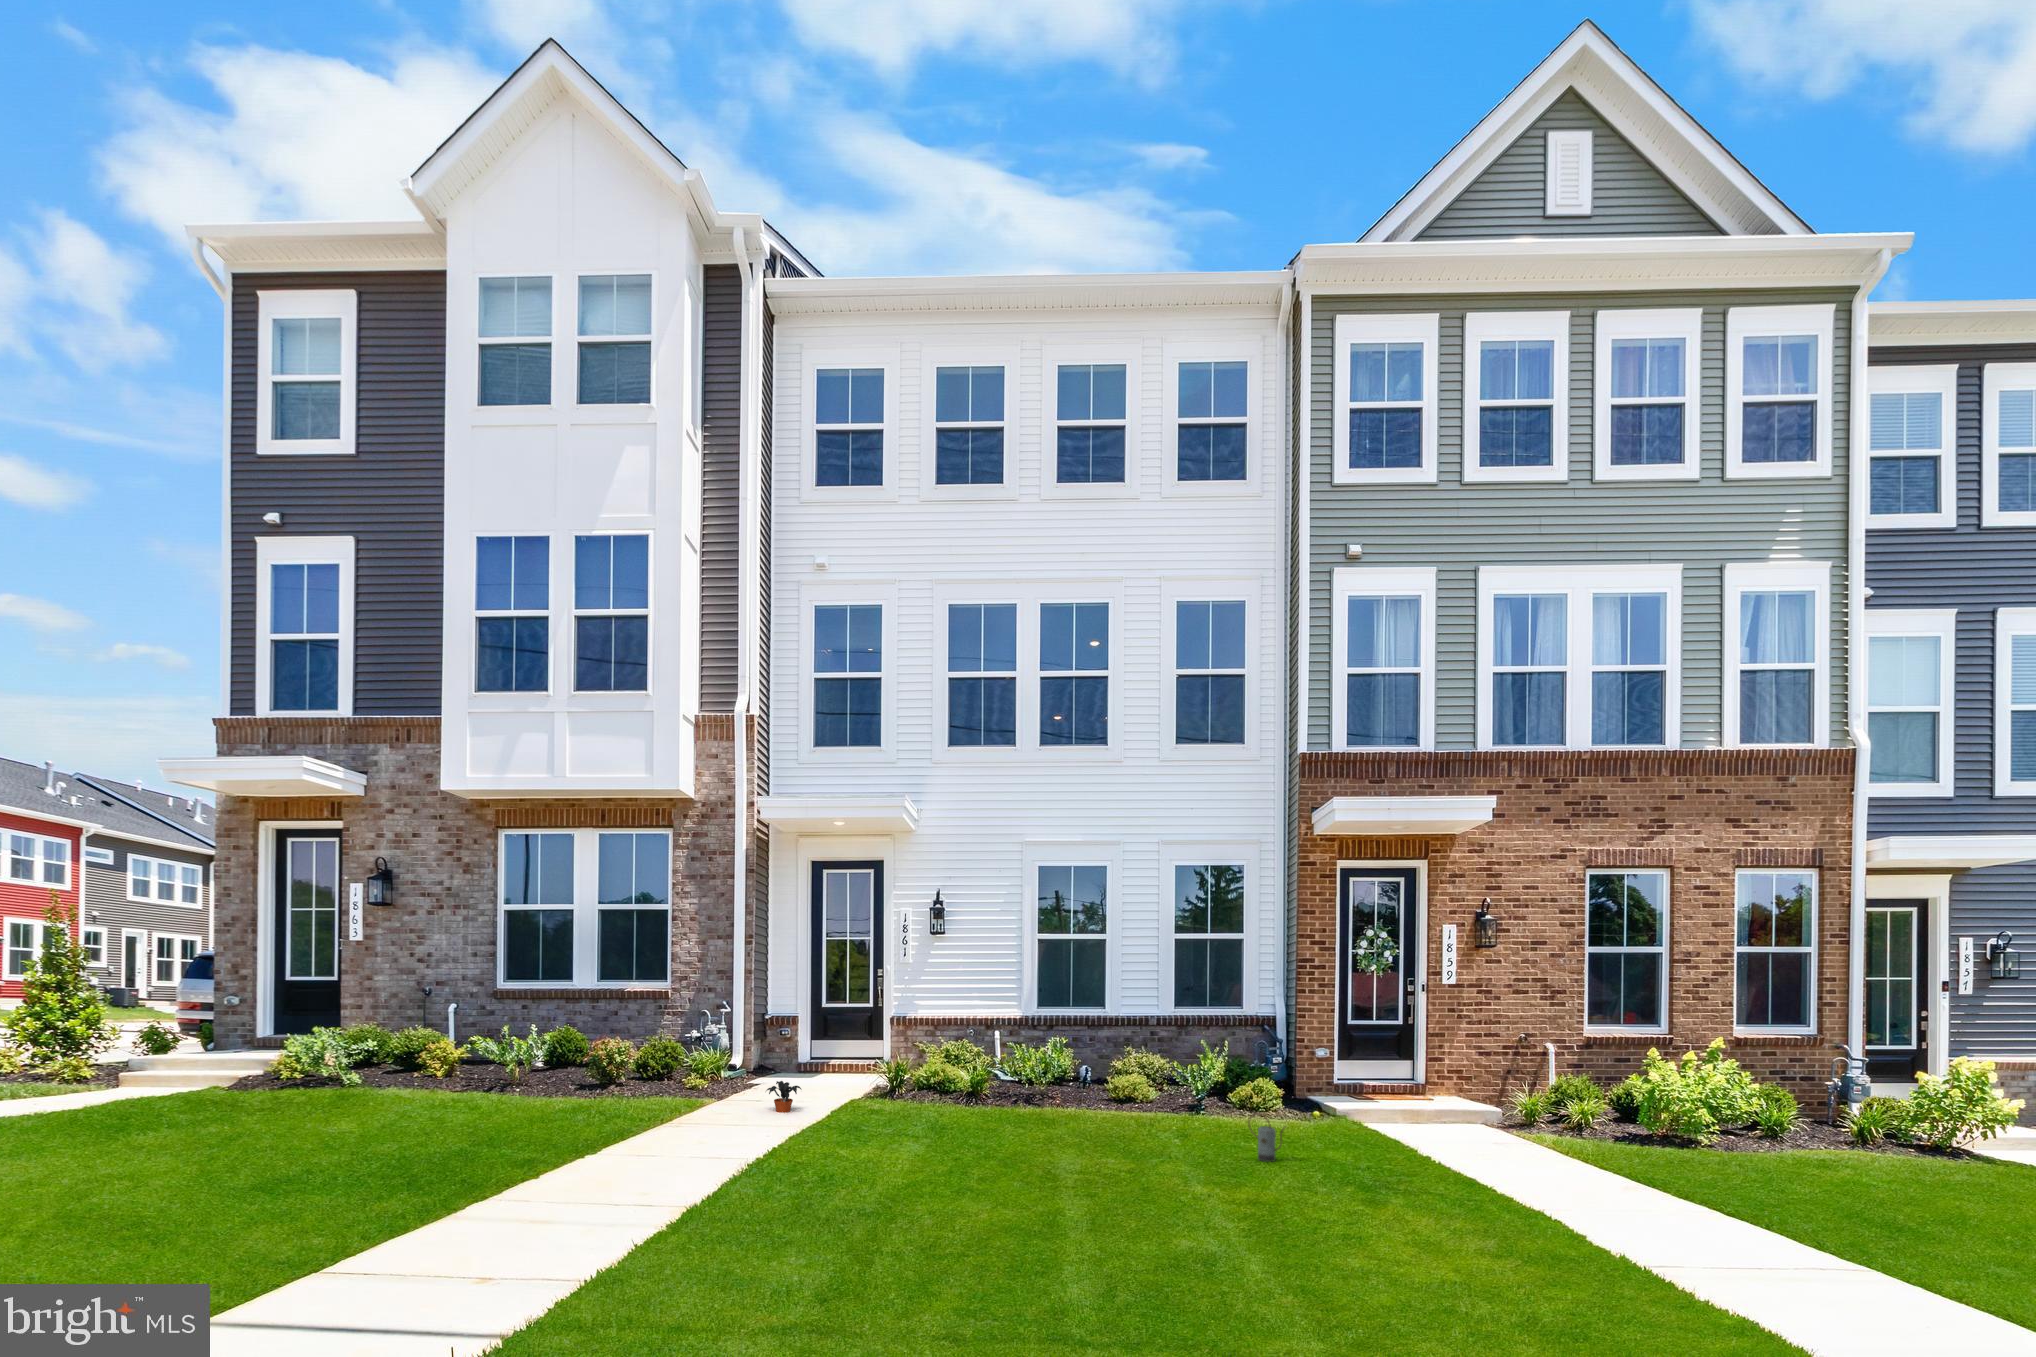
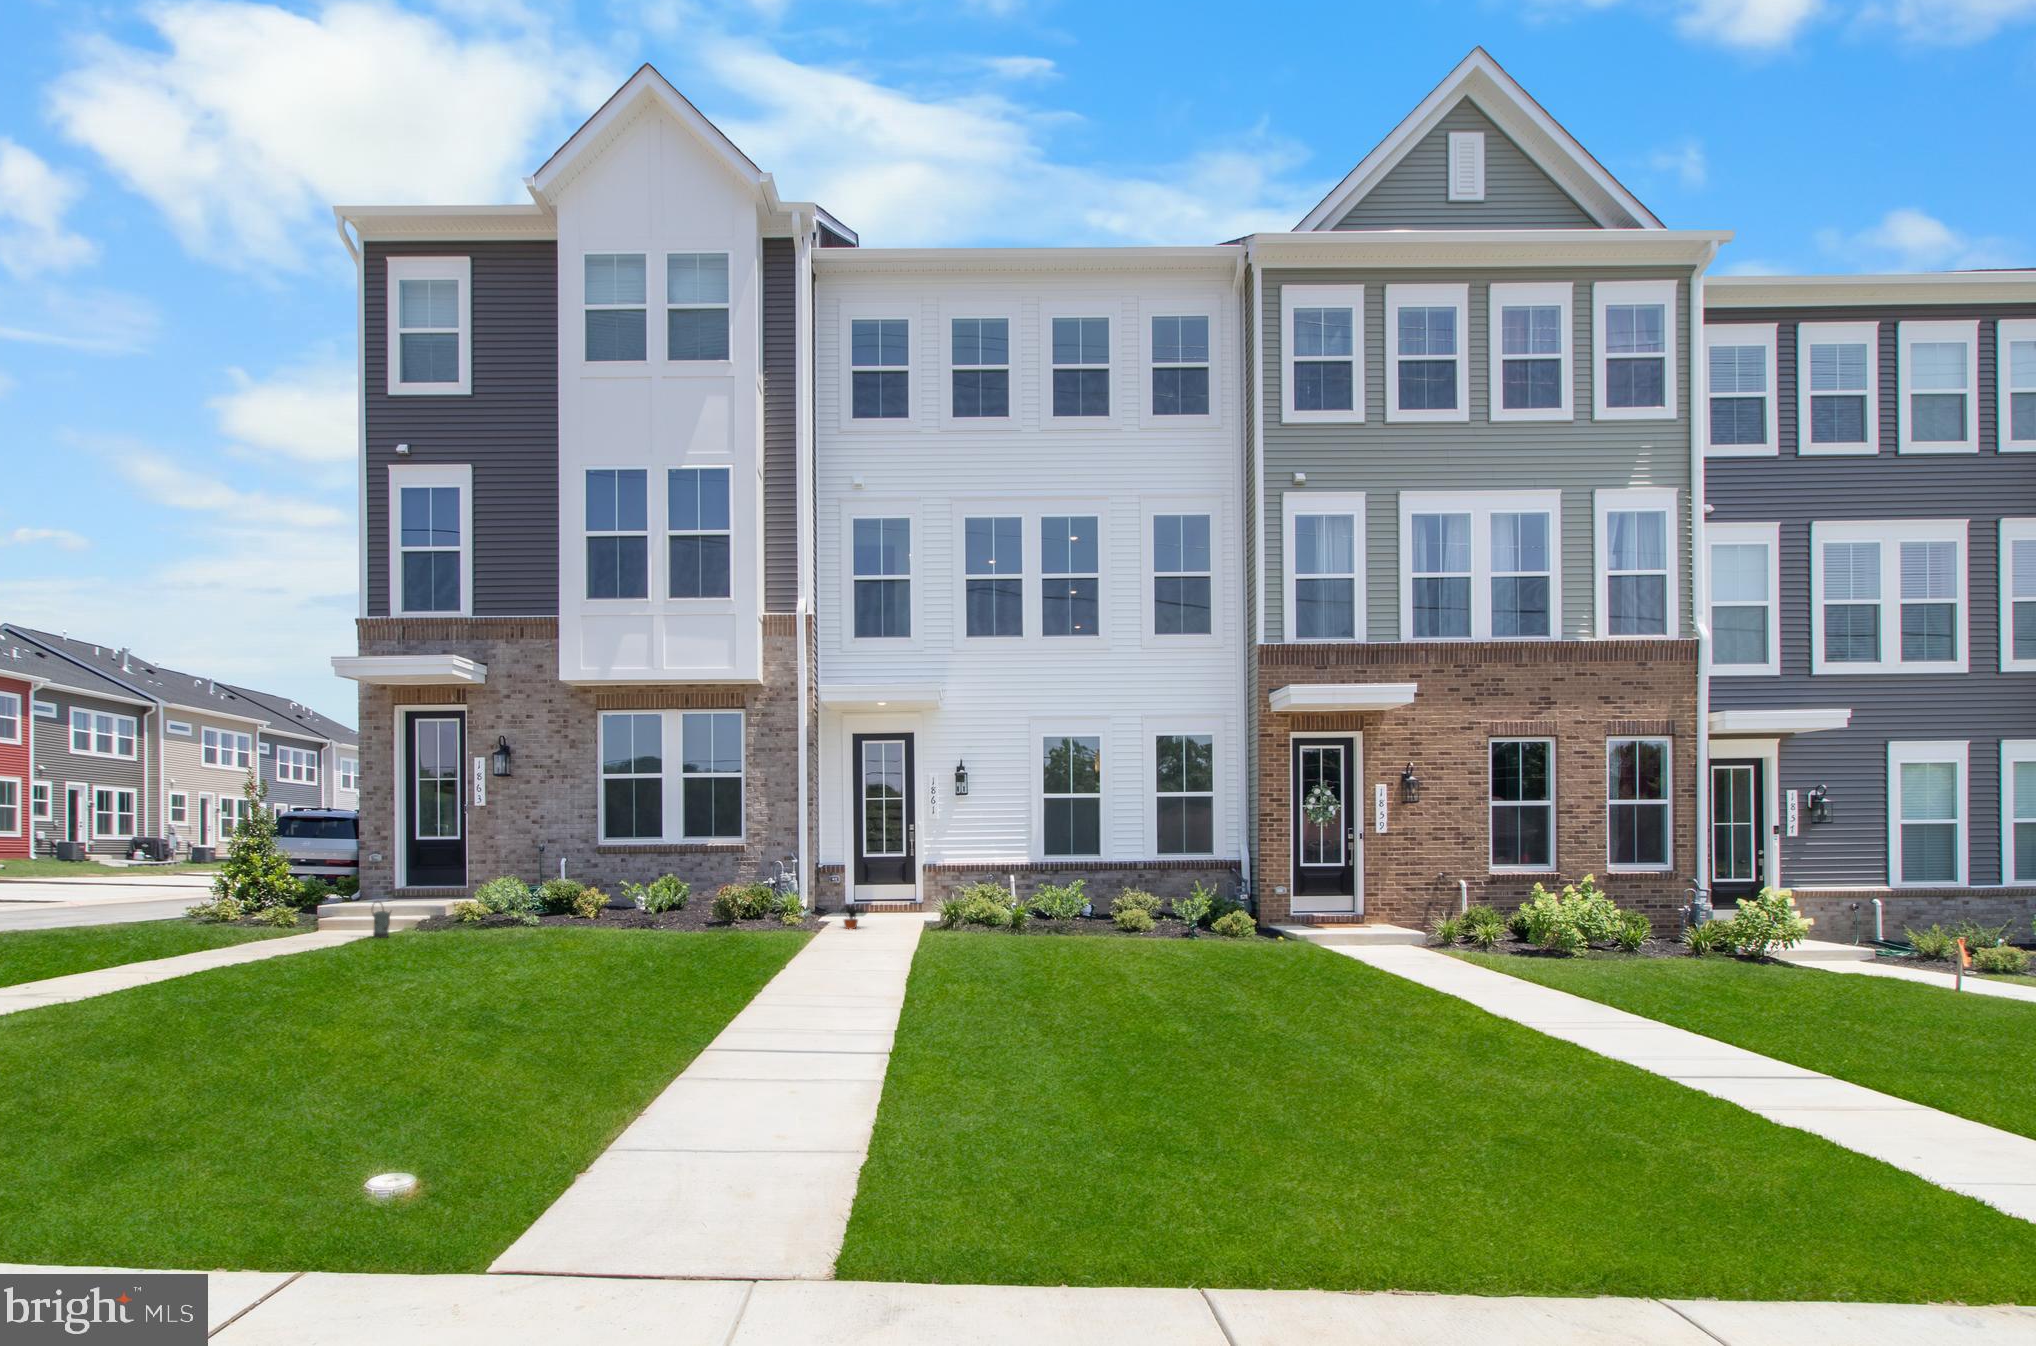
watering can: present [1249,1113,1285,1162] -> present [372,909,391,938]

